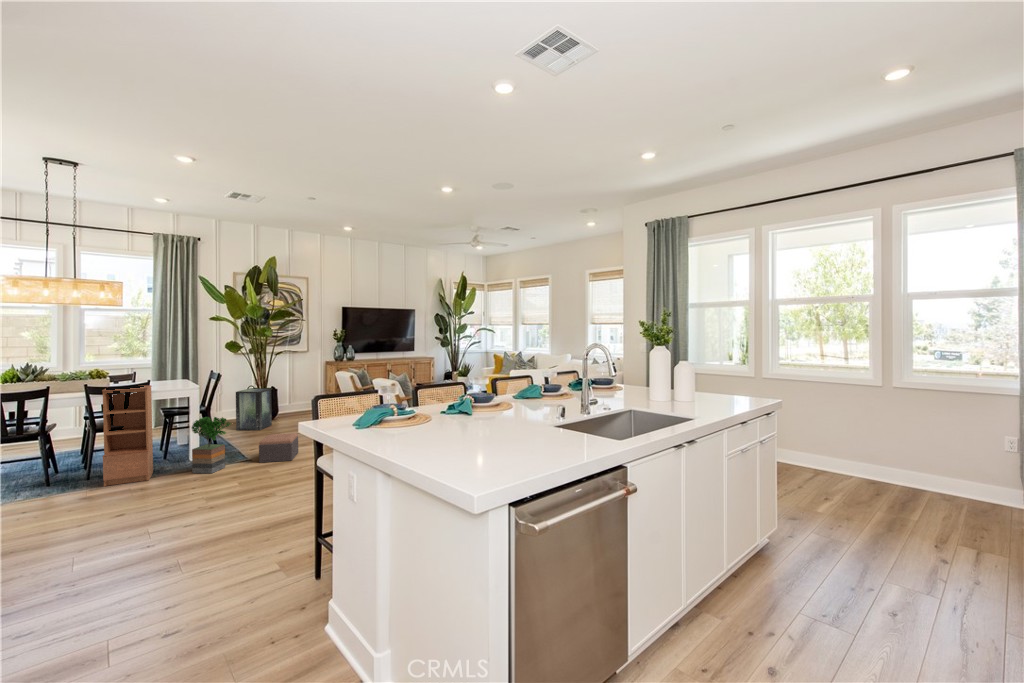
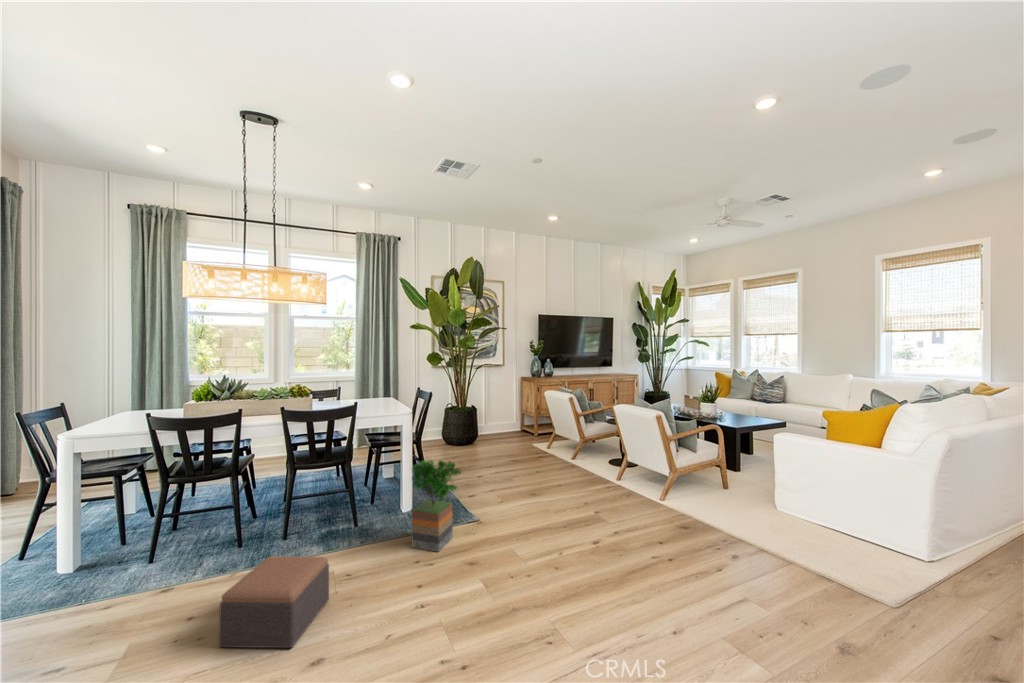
bookcase: present [102,385,153,486] -> none [298,410,361,567]
storage box: present [236,389,272,430] -> none [440,408,475,461]
footstool: present [259,433,298,463] -> present [219,556,329,648]

